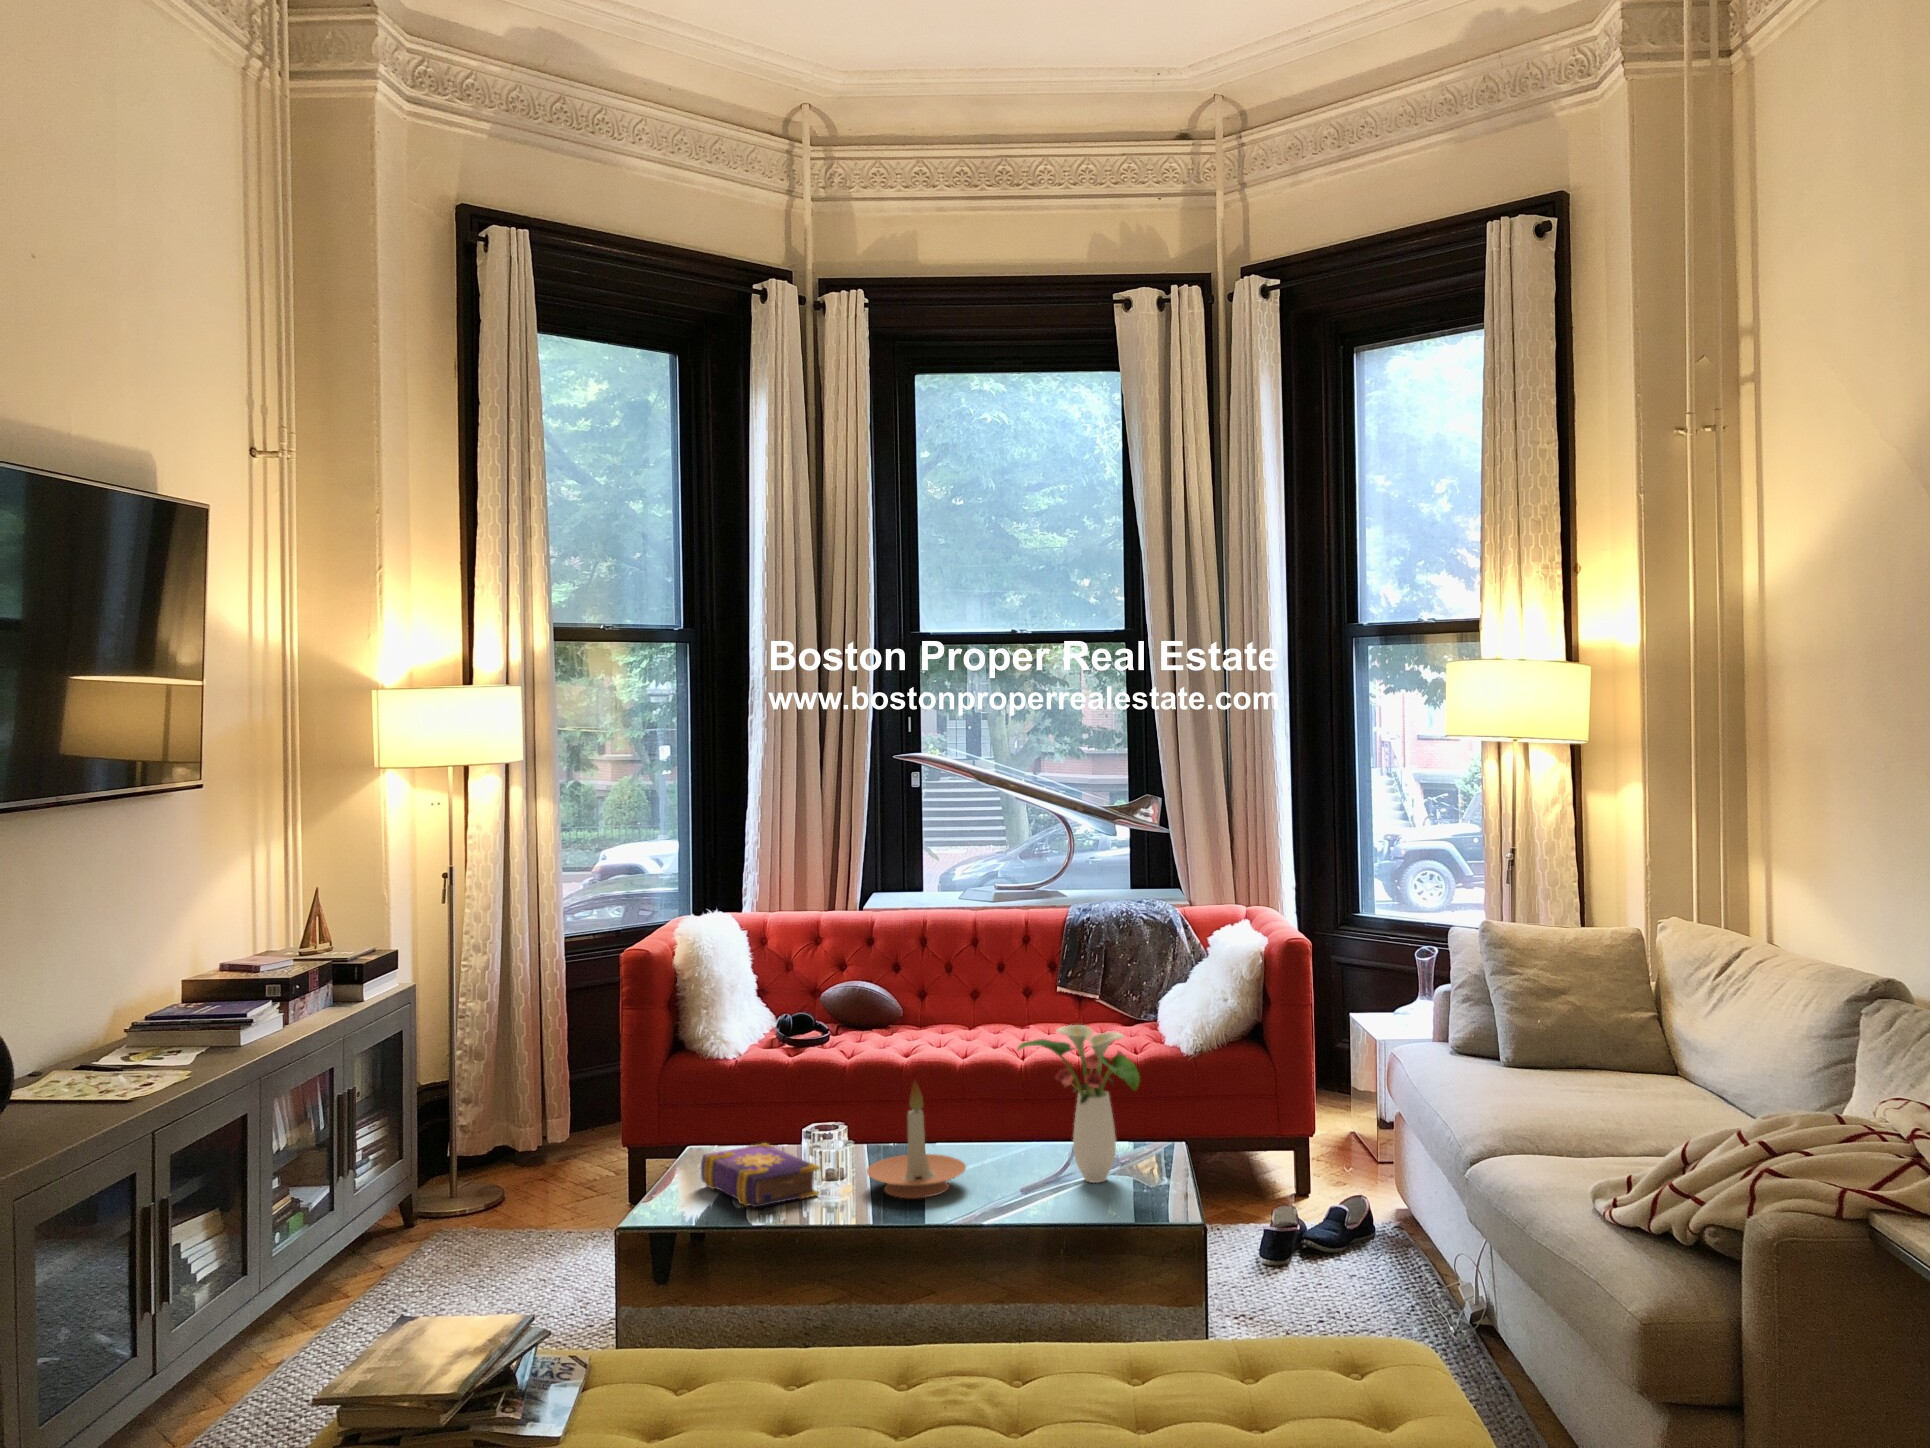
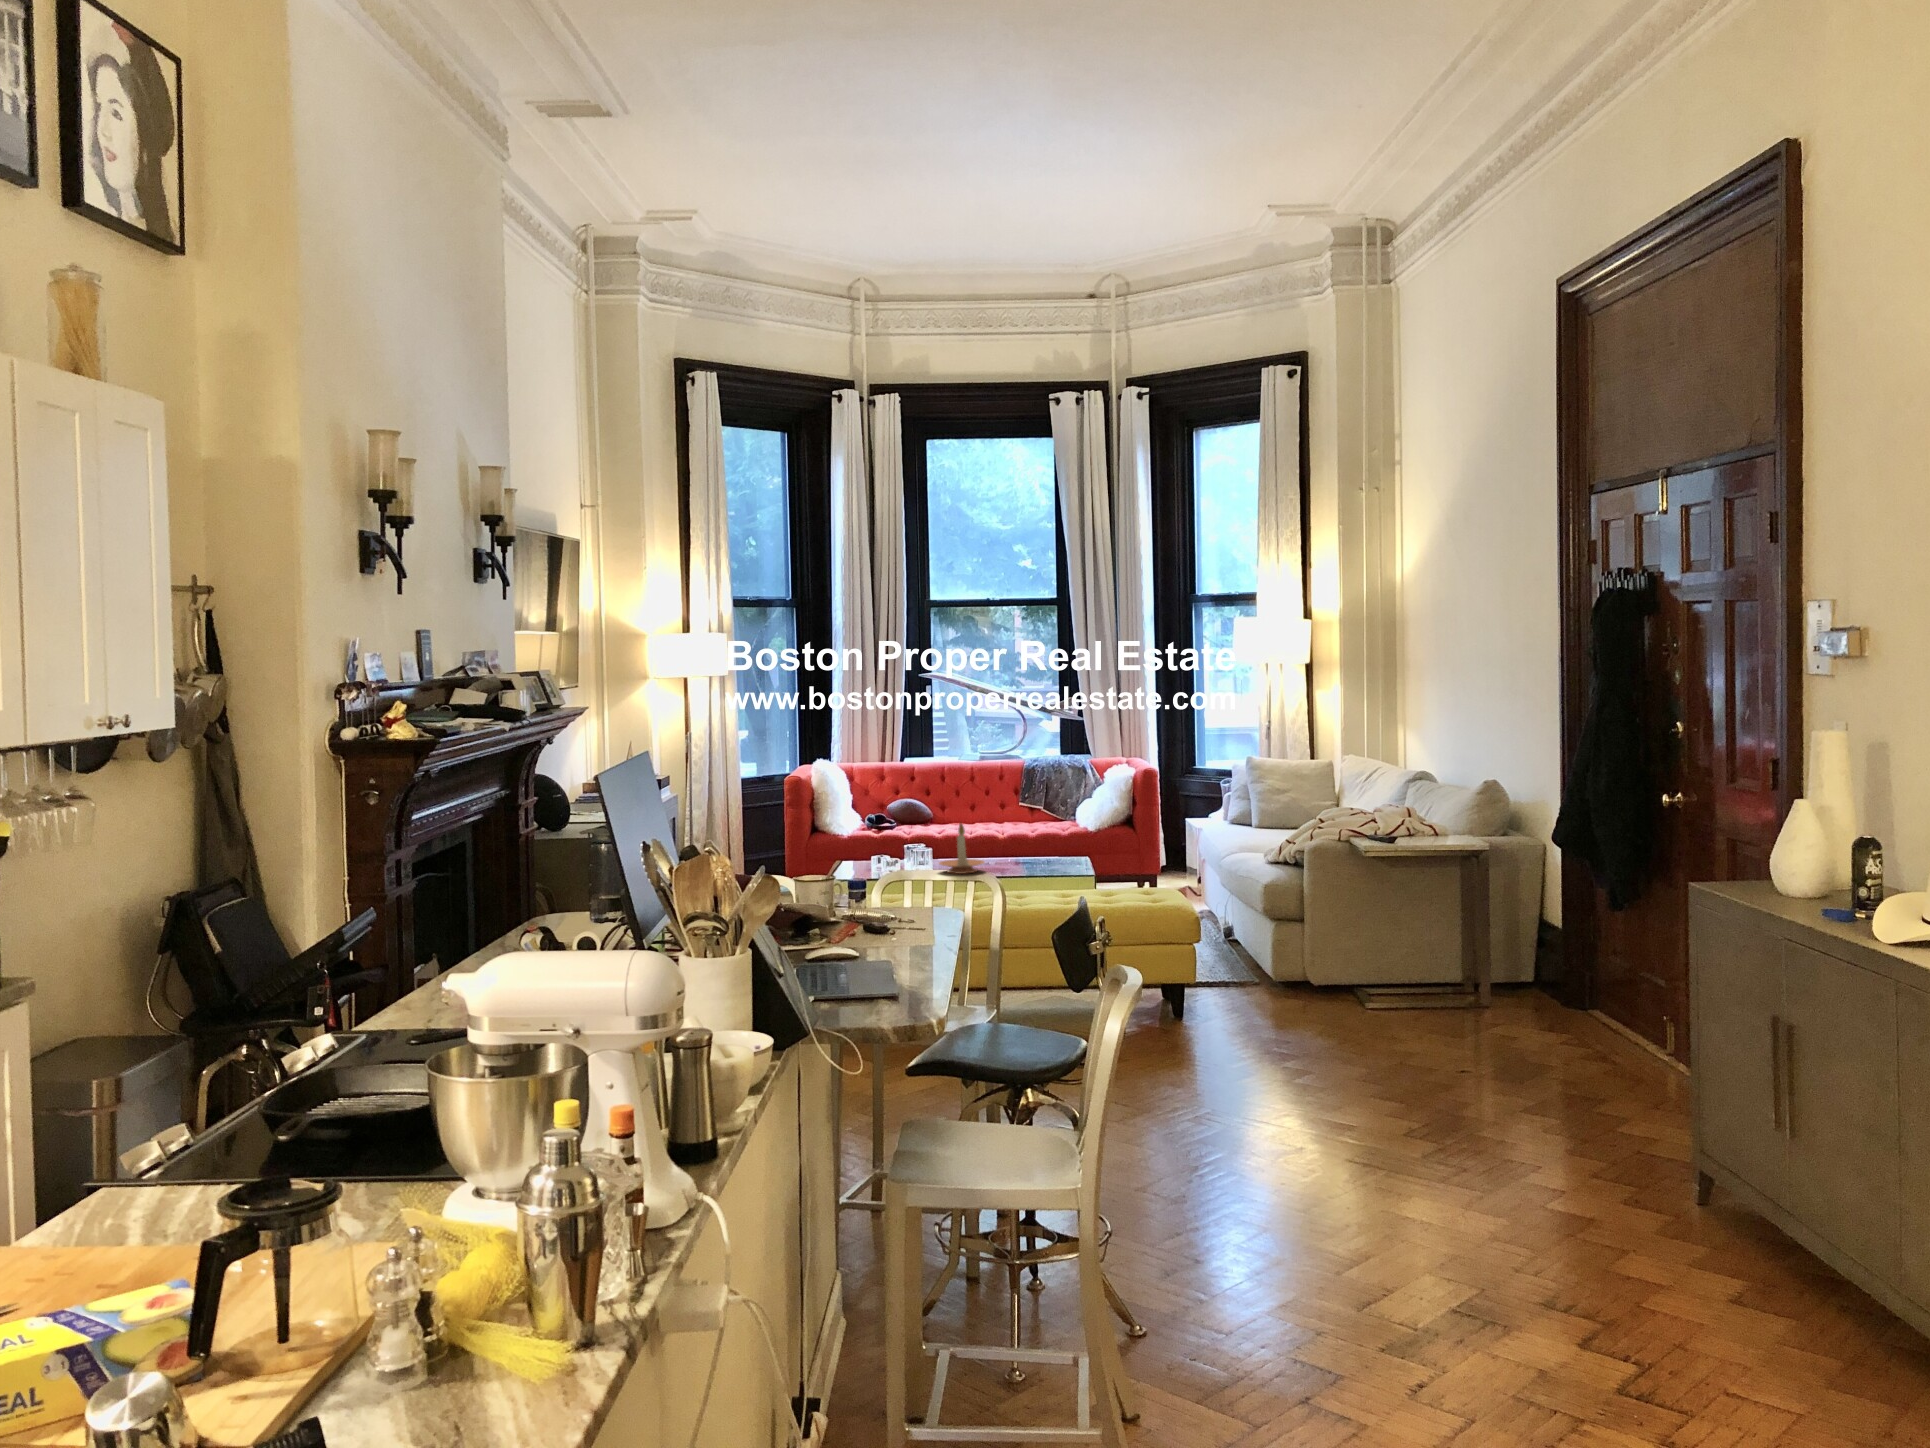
flower arrangement: present [1017,1025,1140,1183] -> none [1009,797,1067,869]
book: present [701,1143,820,1207] -> none [859,856,917,876]

